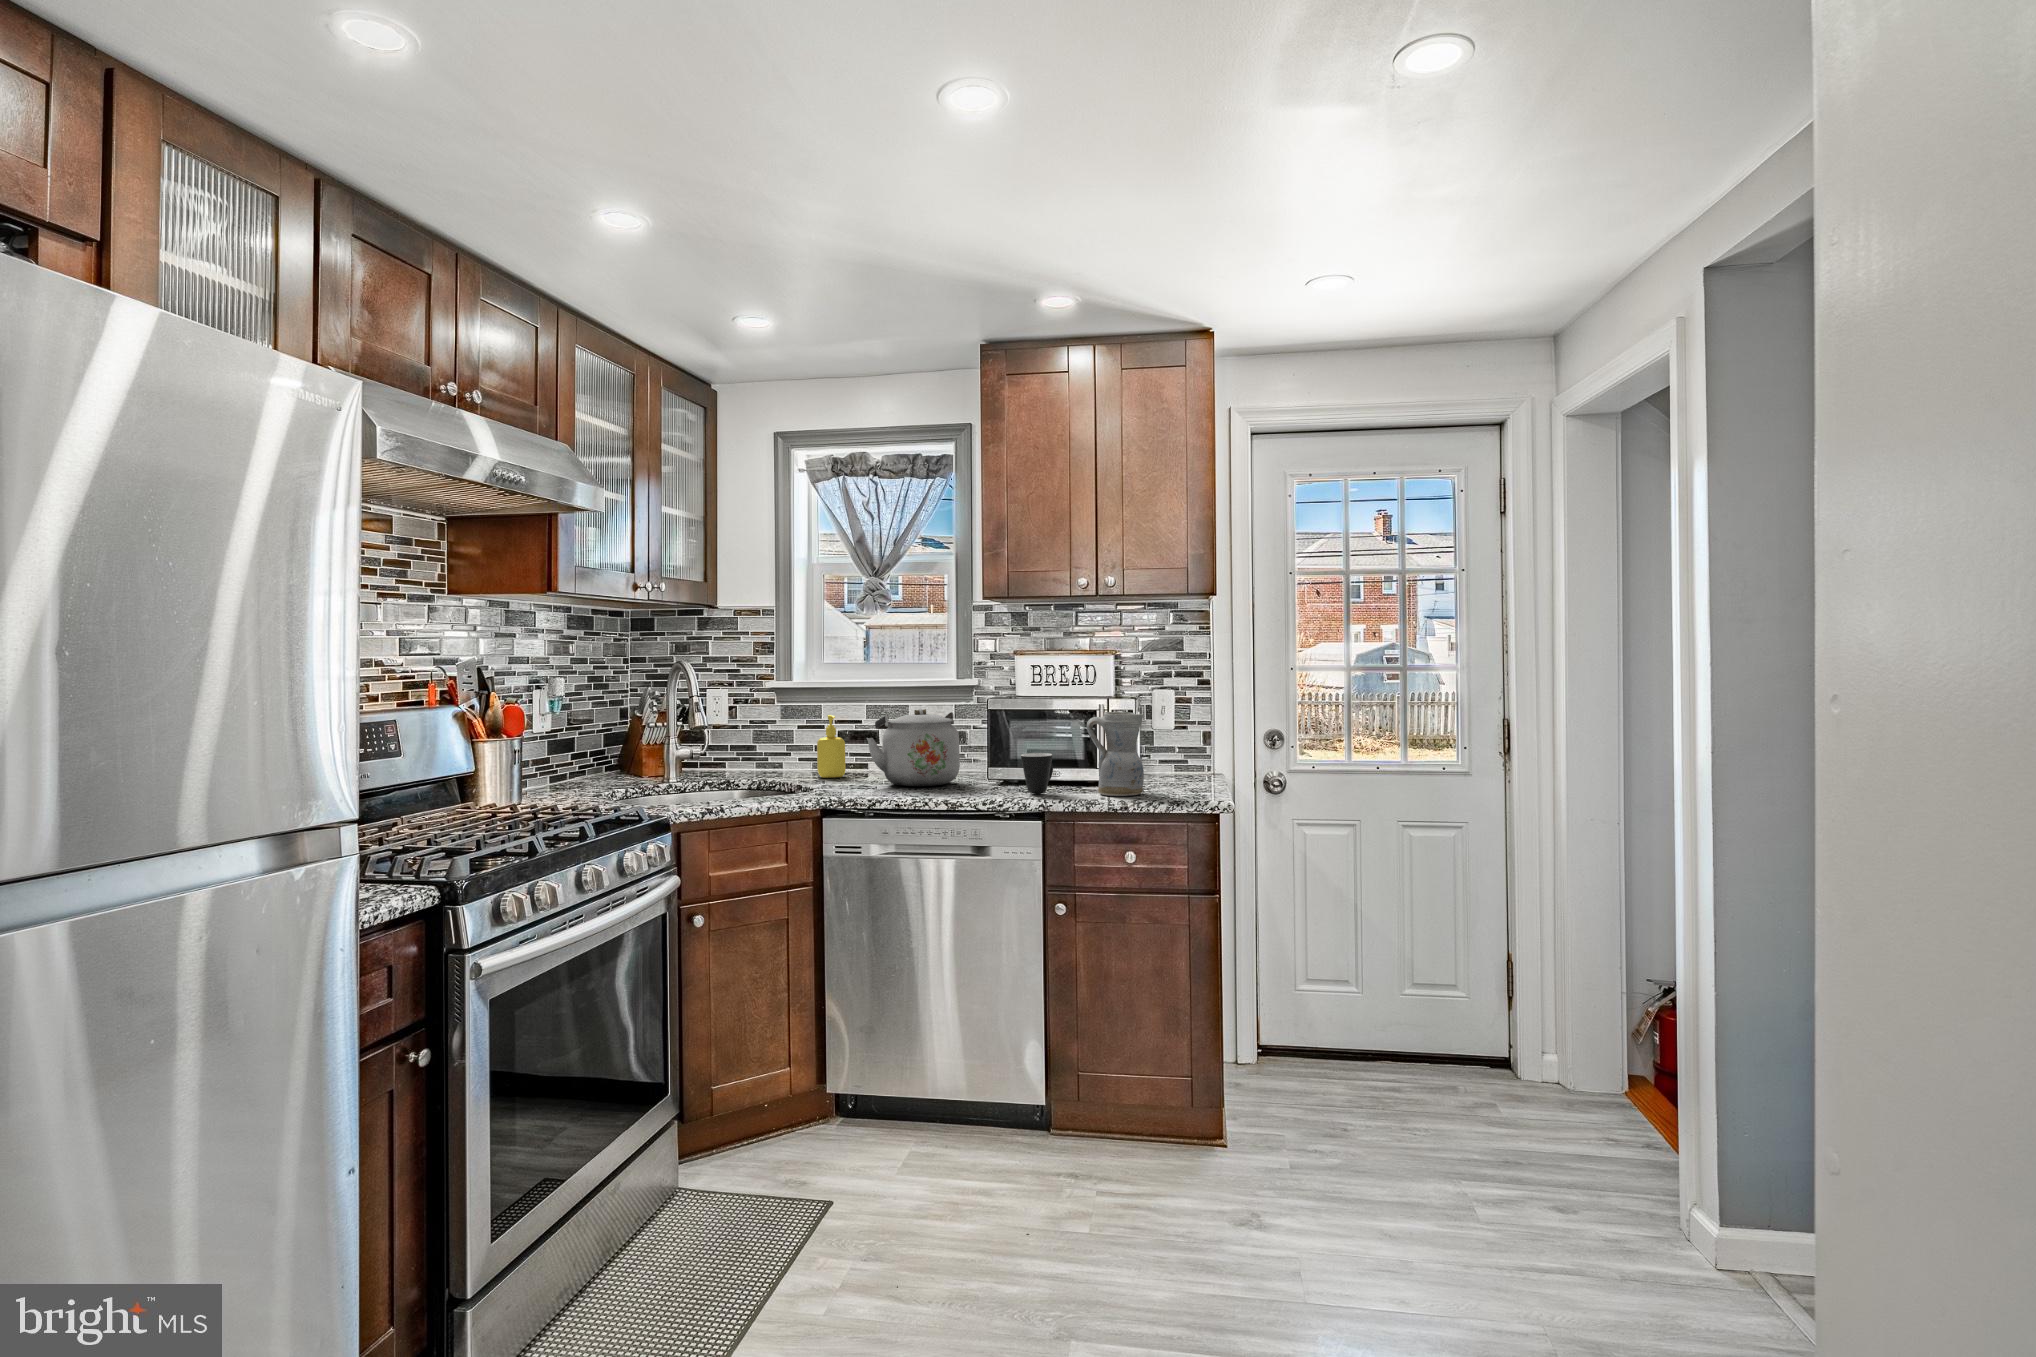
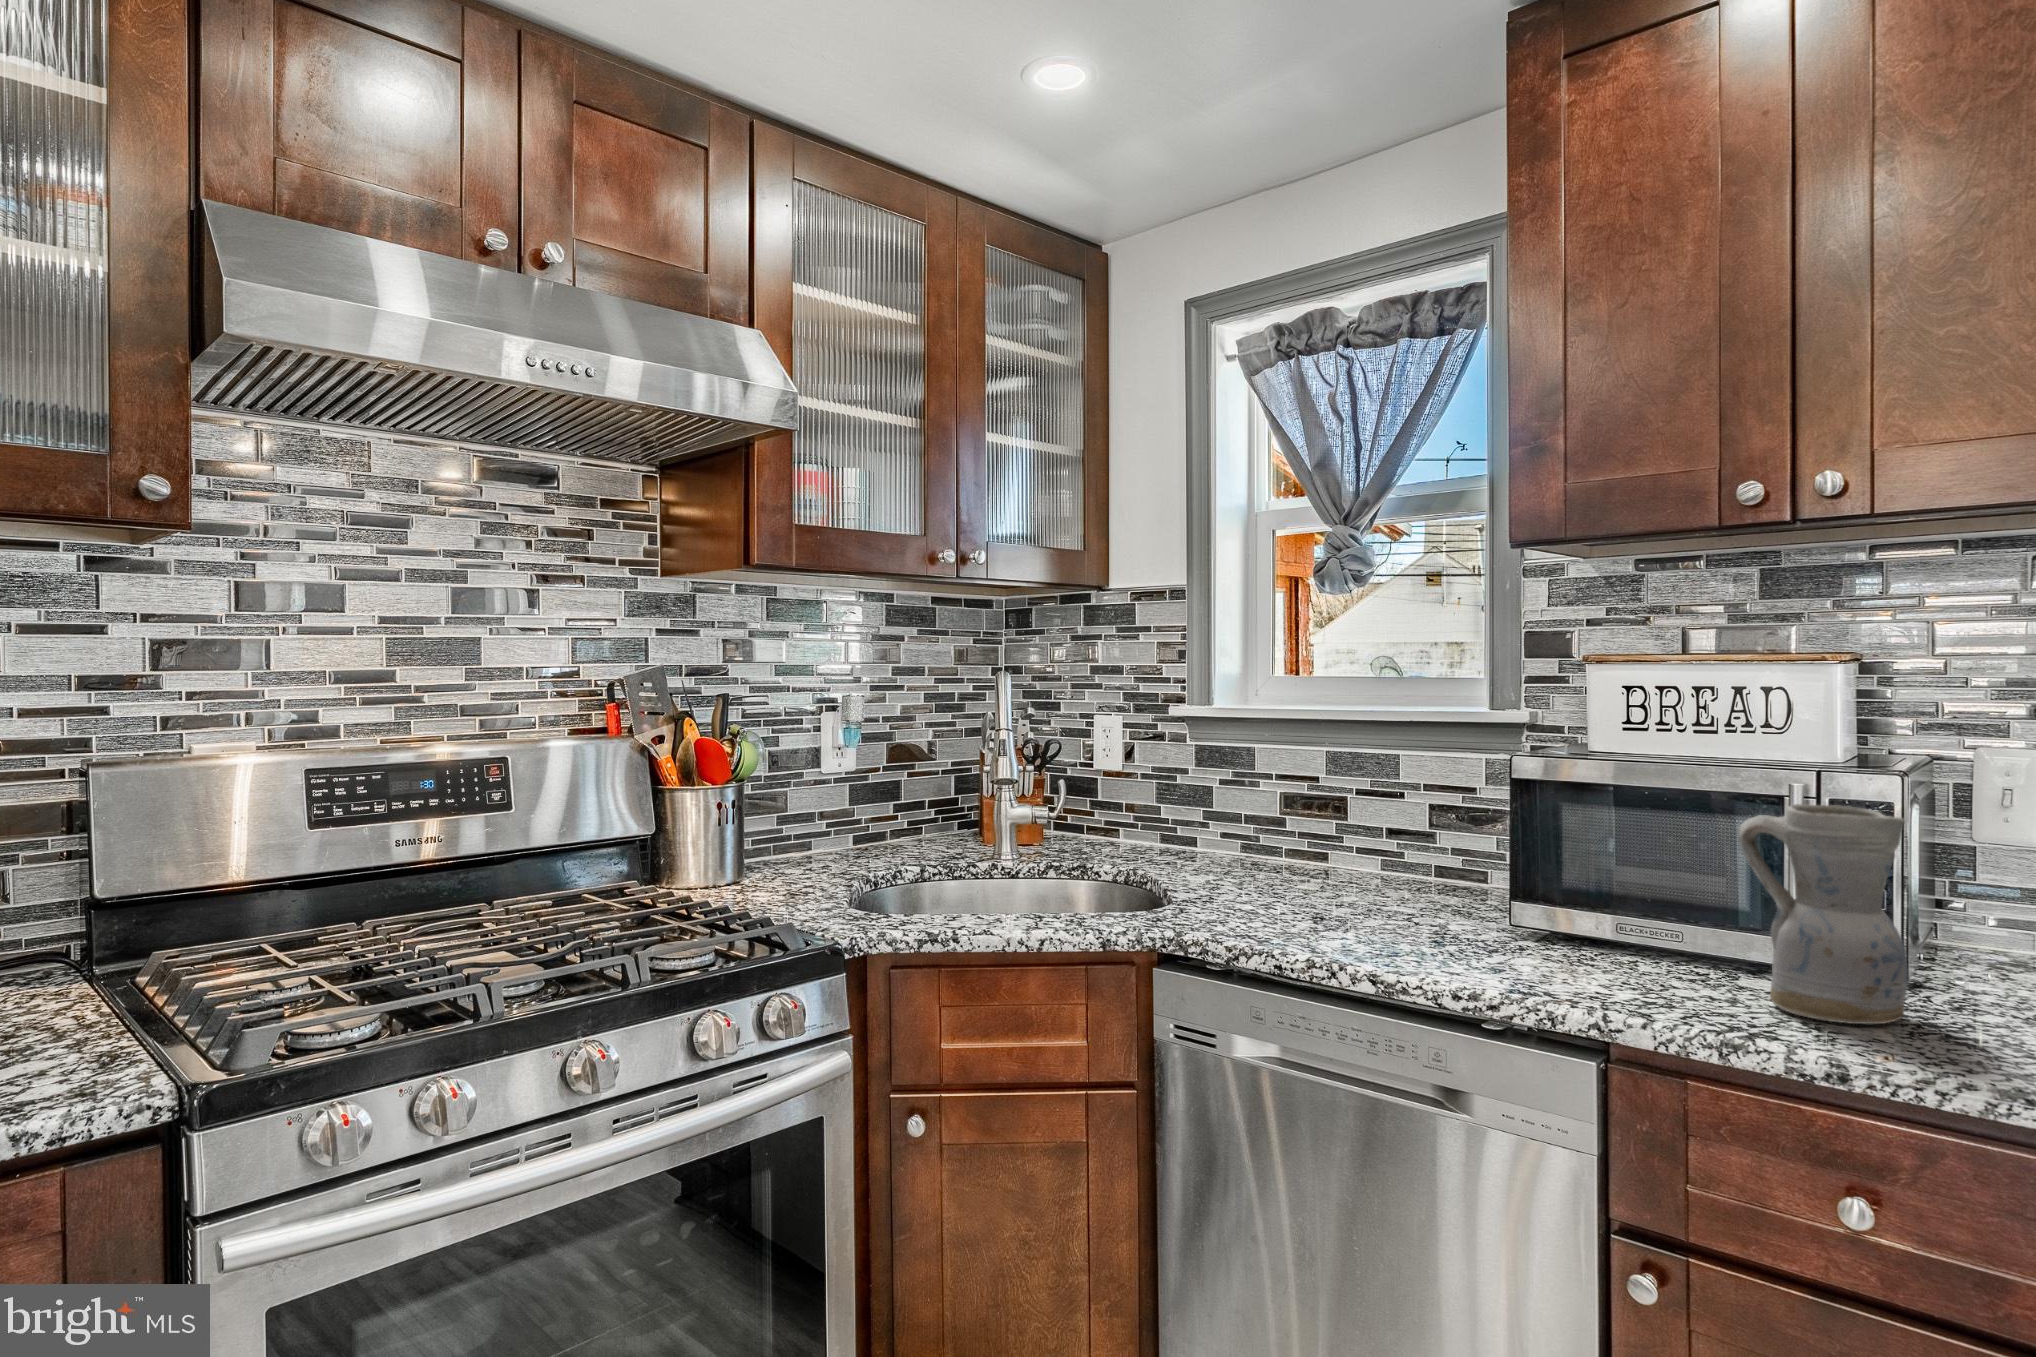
kettle: present [867,709,960,786] -> none [1278,766,1467,920]
soap dispenser: present [817,715,846,778] -> none [1231,766,1282,876]
mug: present [1021,753,1053,794] -> none [1567,884,1654,980]

